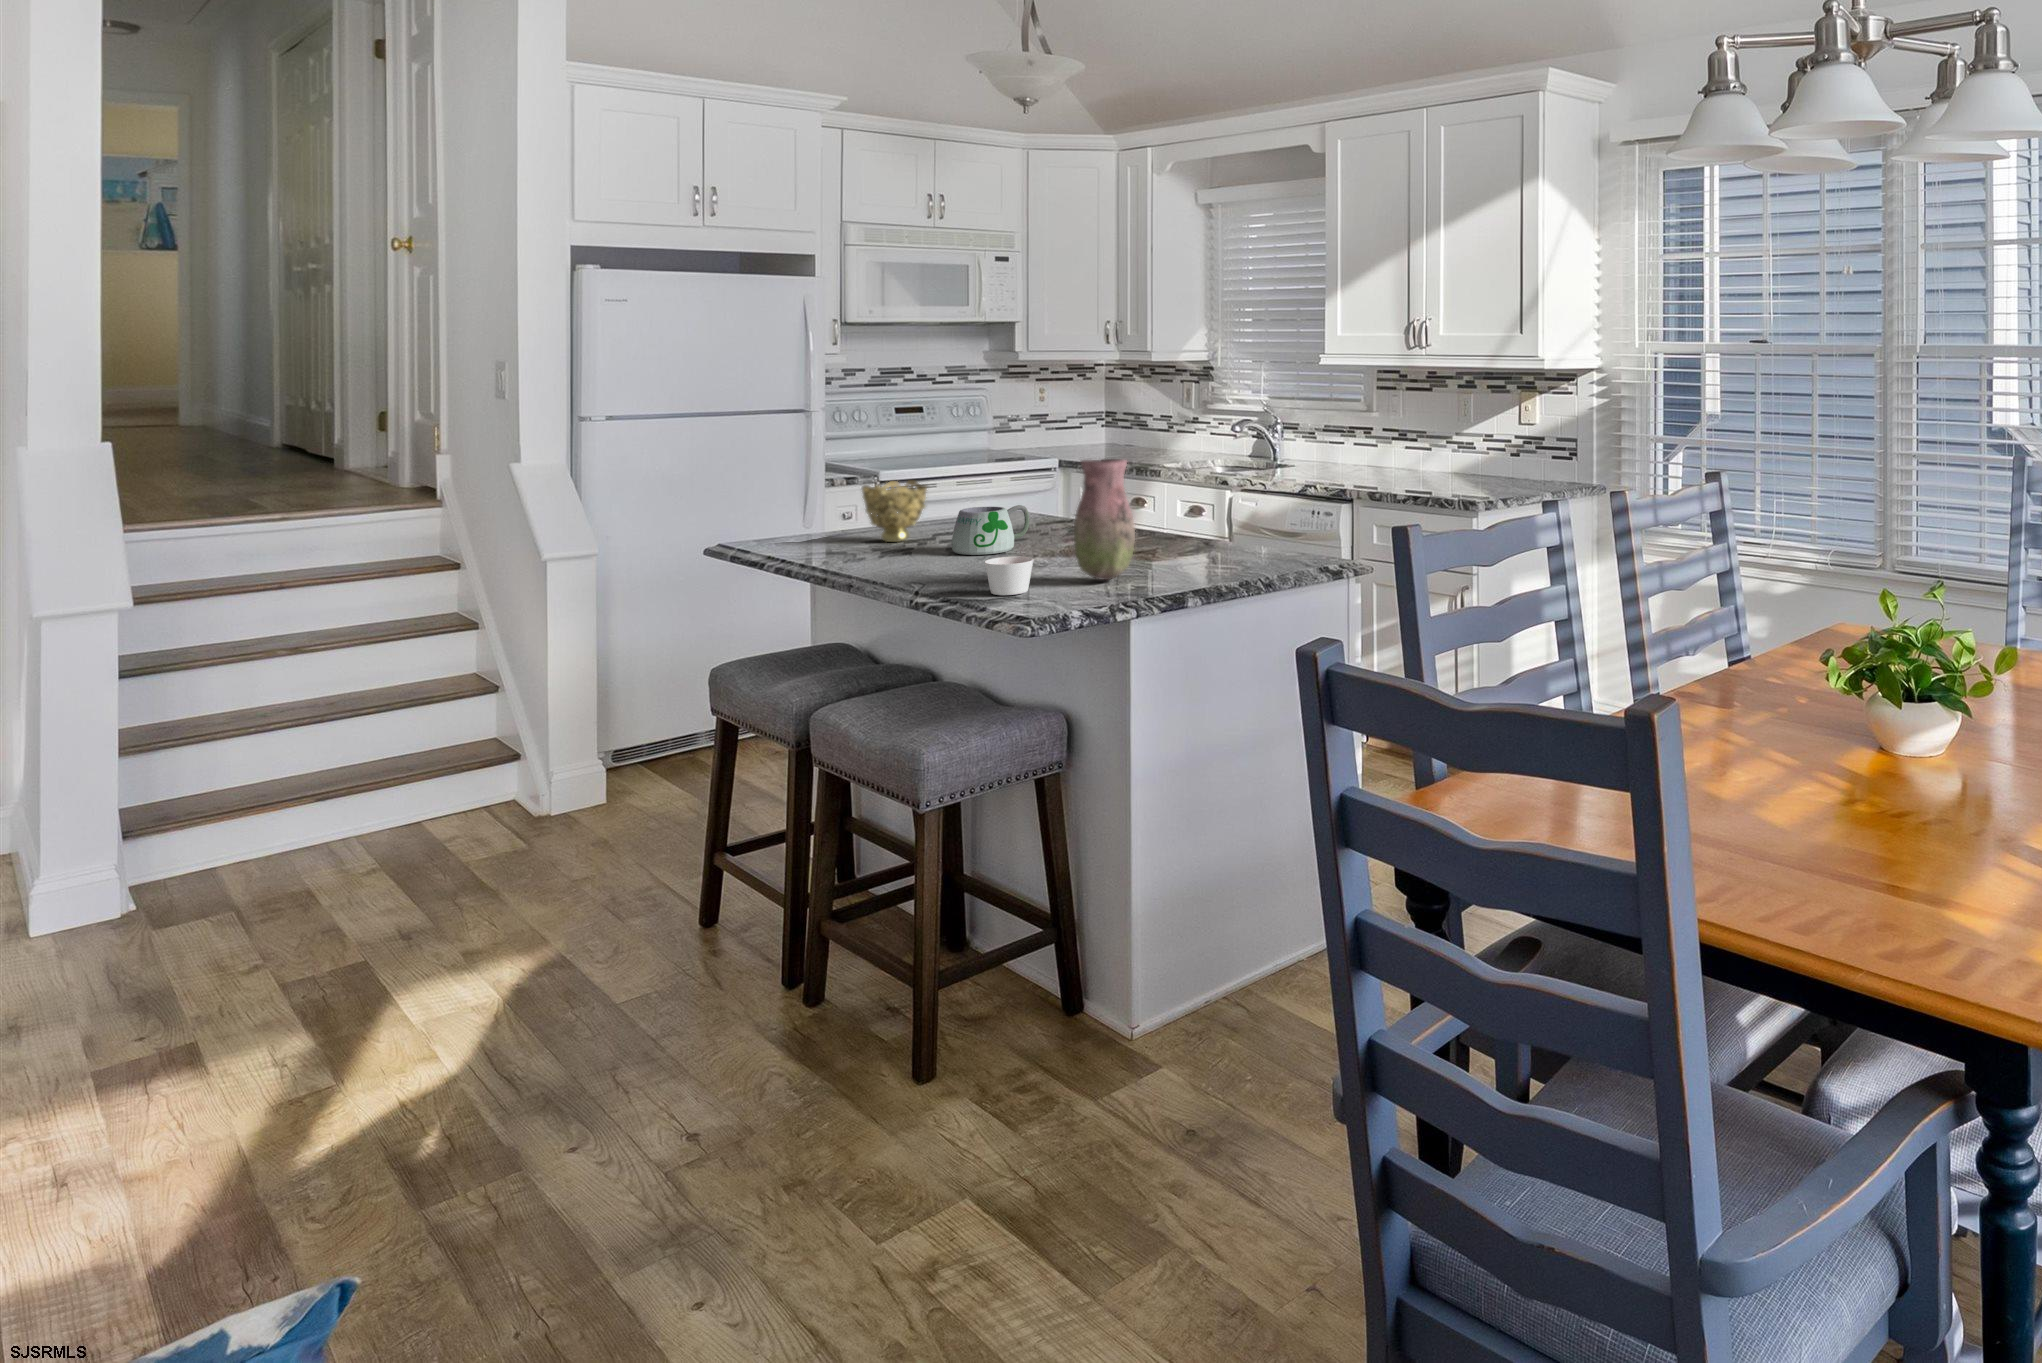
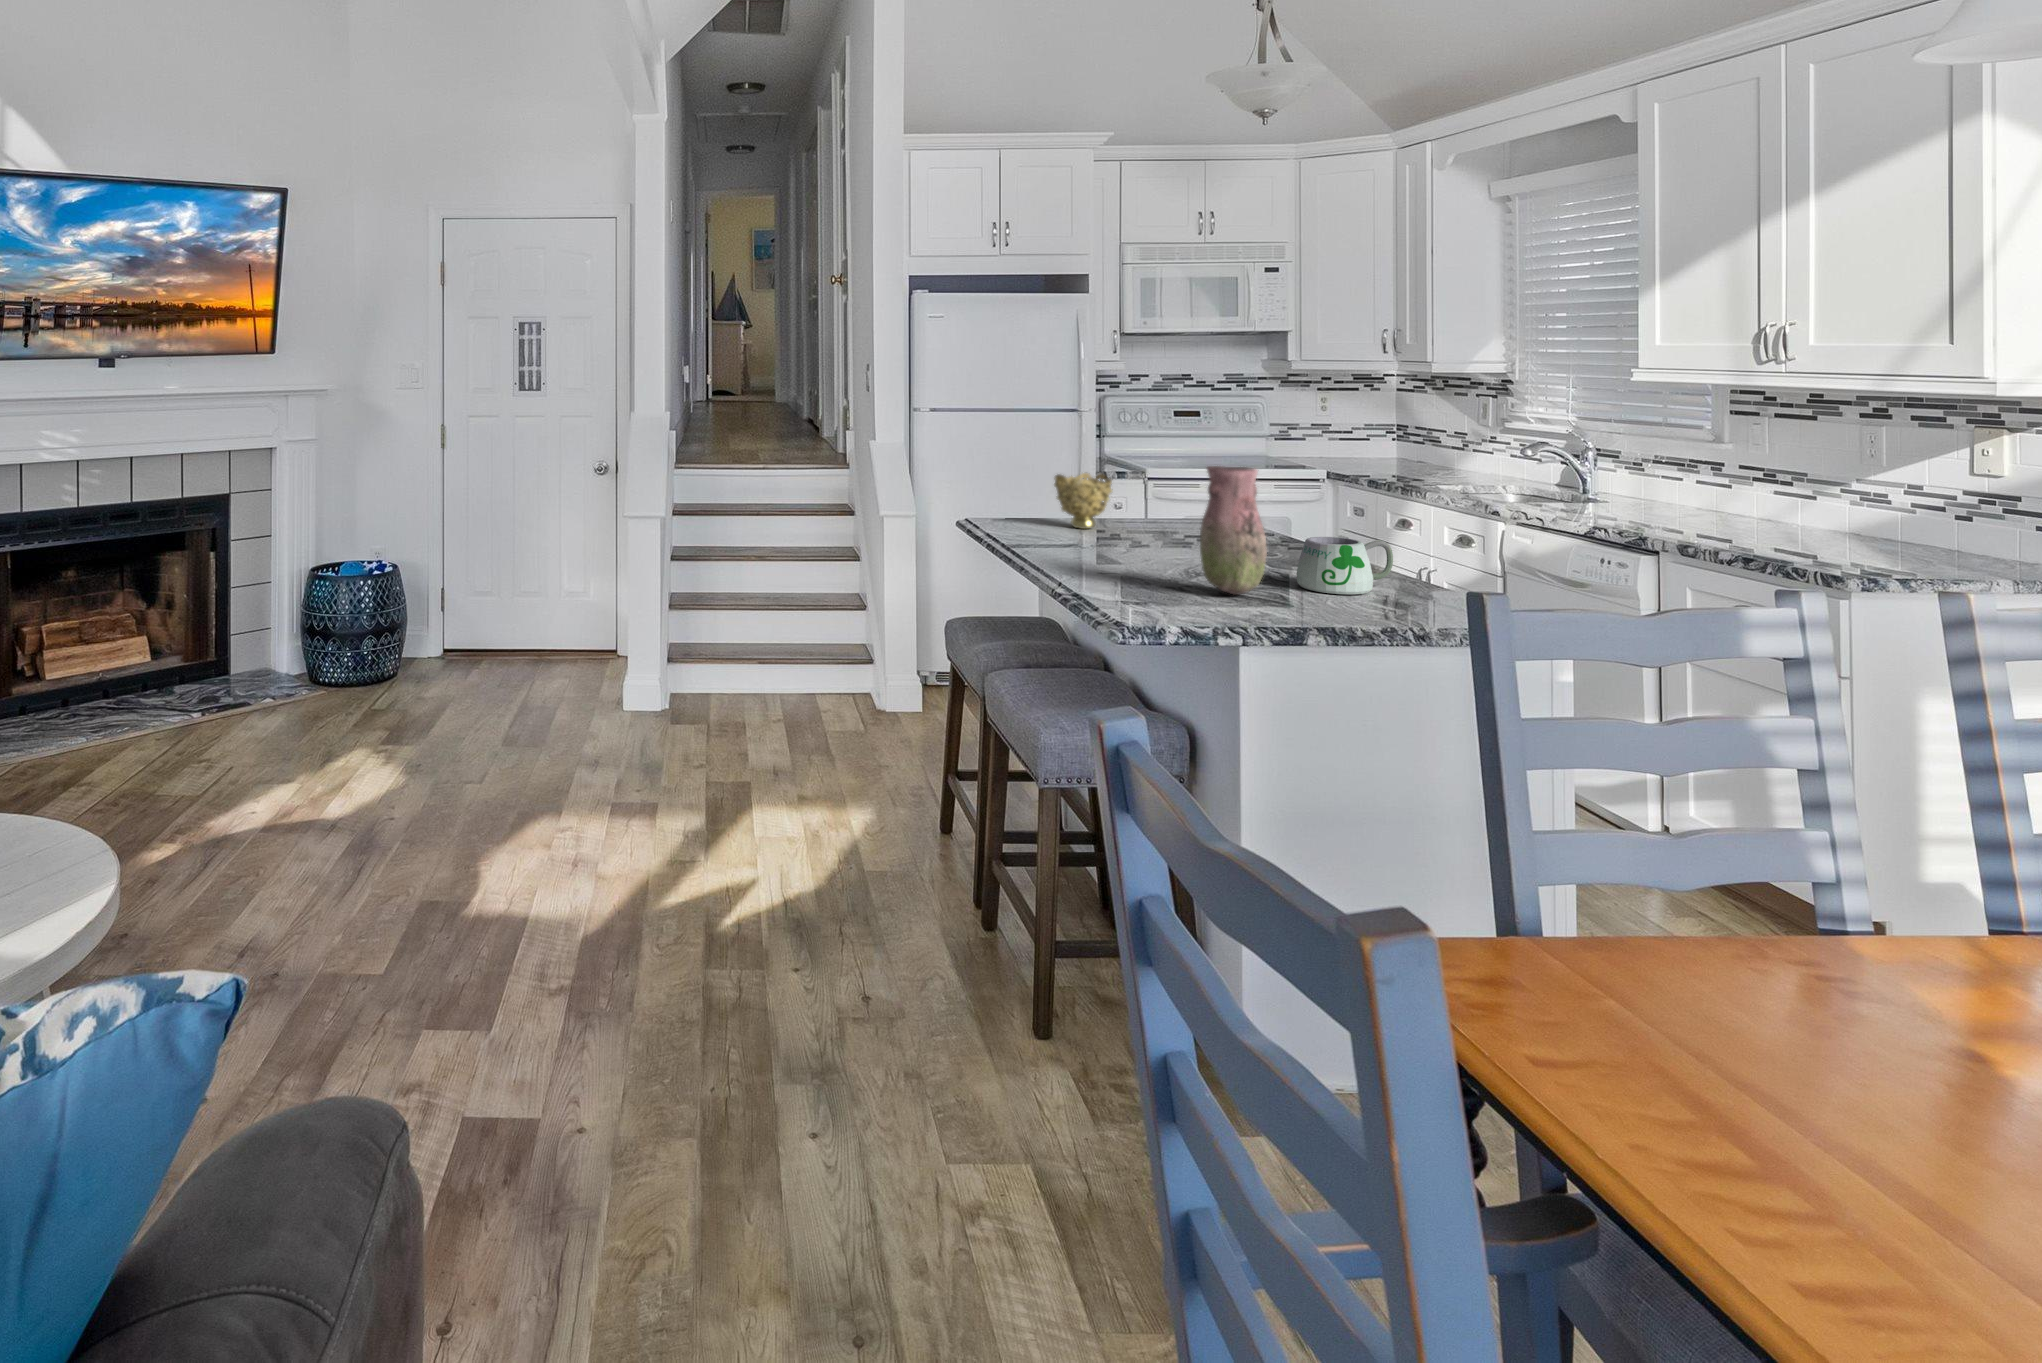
mug: present [952,505,1029,555] -> present [1297,537,1393,599]
candle: present [985,556,1033,595] -> none [1102,555,1150,594]

